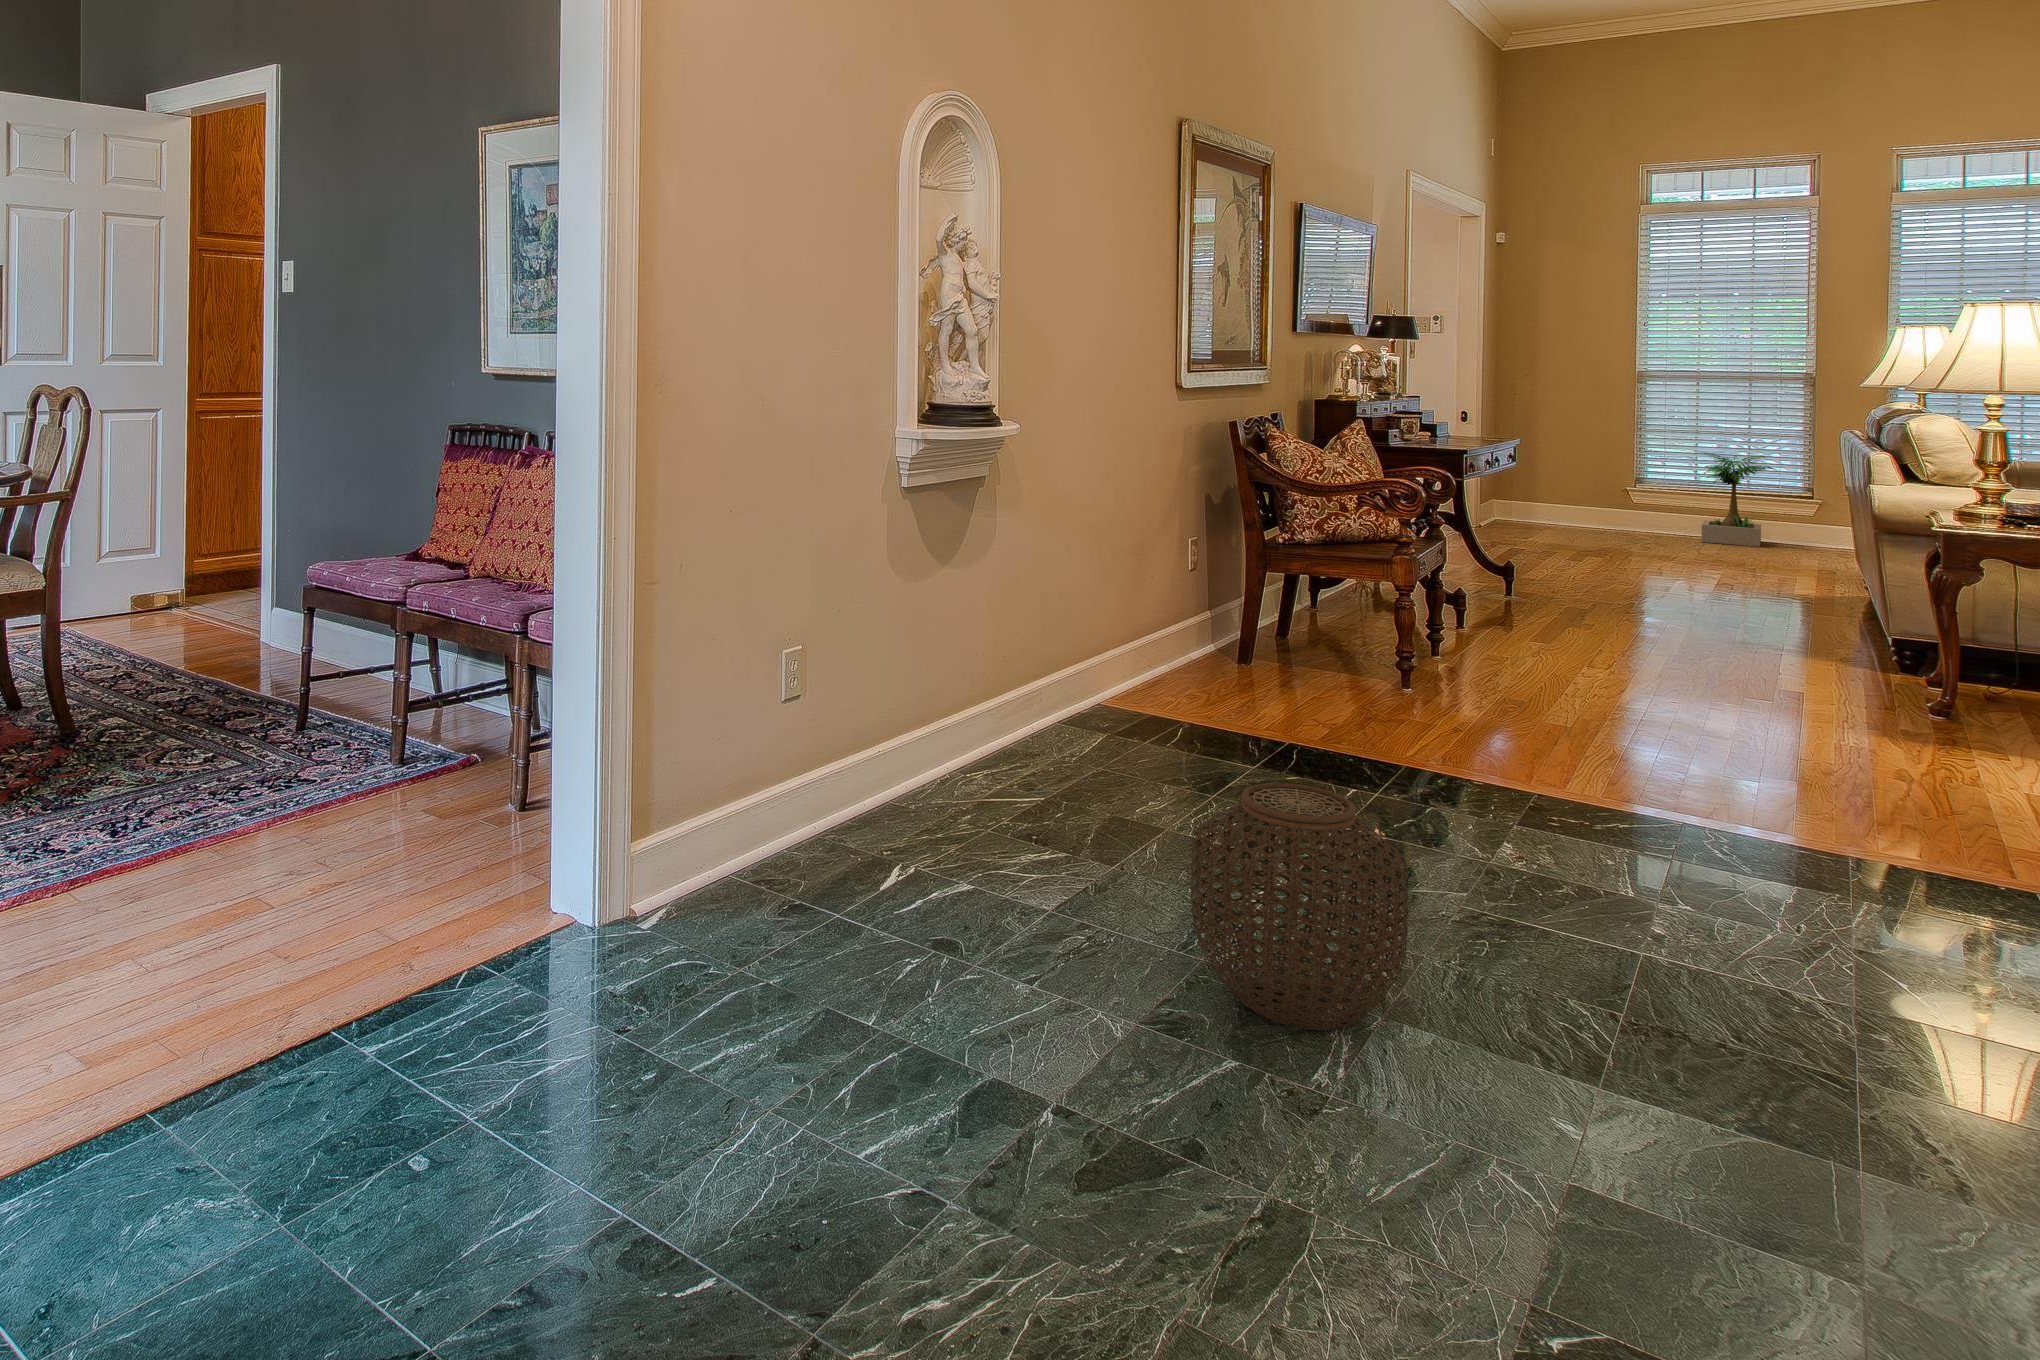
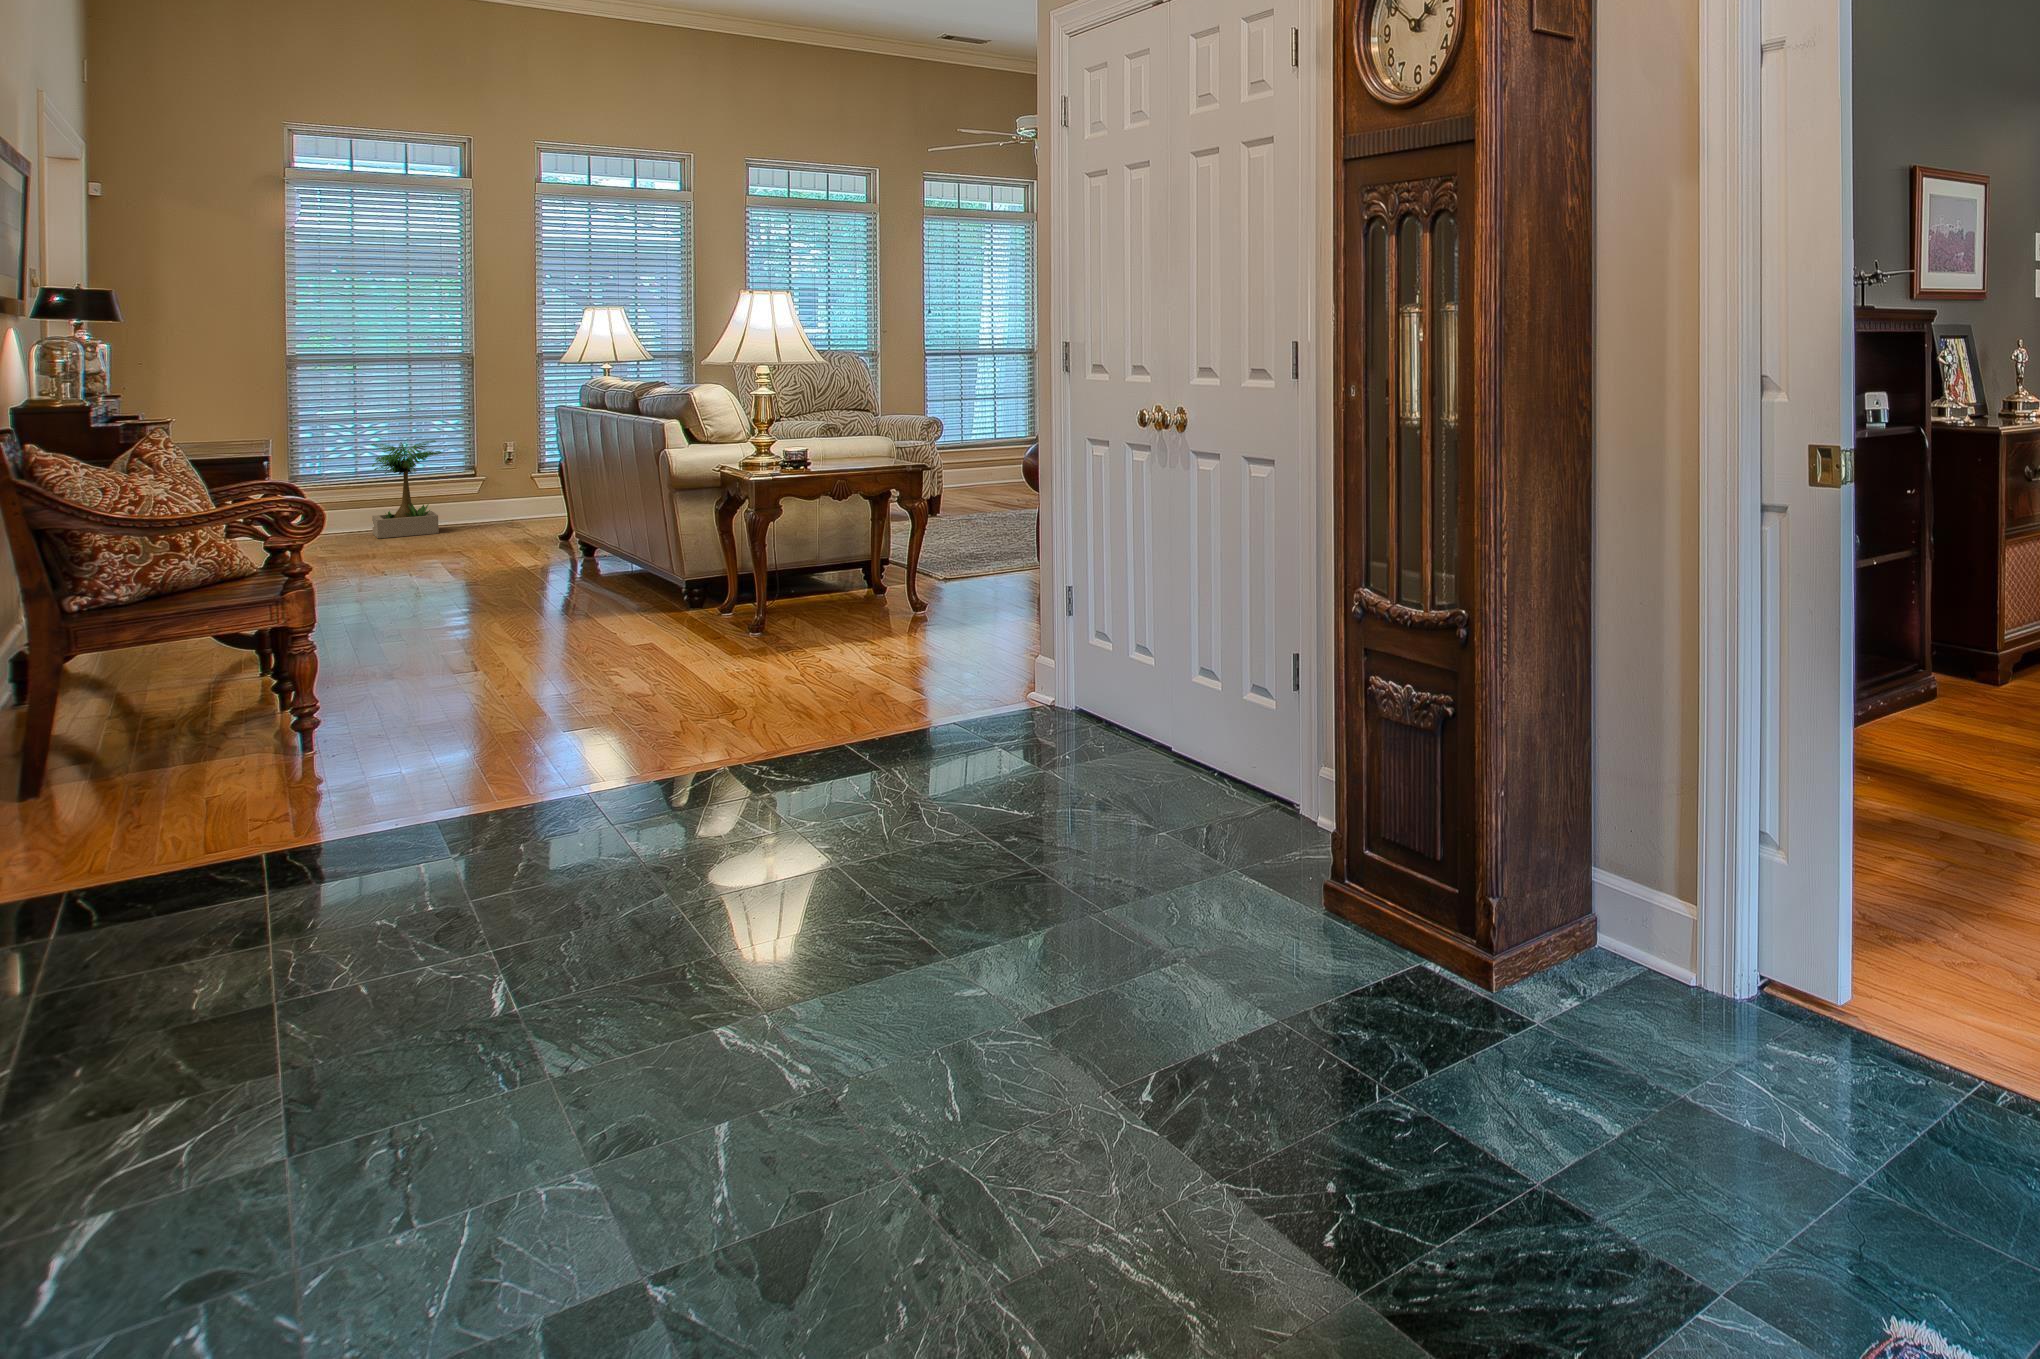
woven basket: present [1191,783,1408,1030] -> none [555,810,805,1078]

